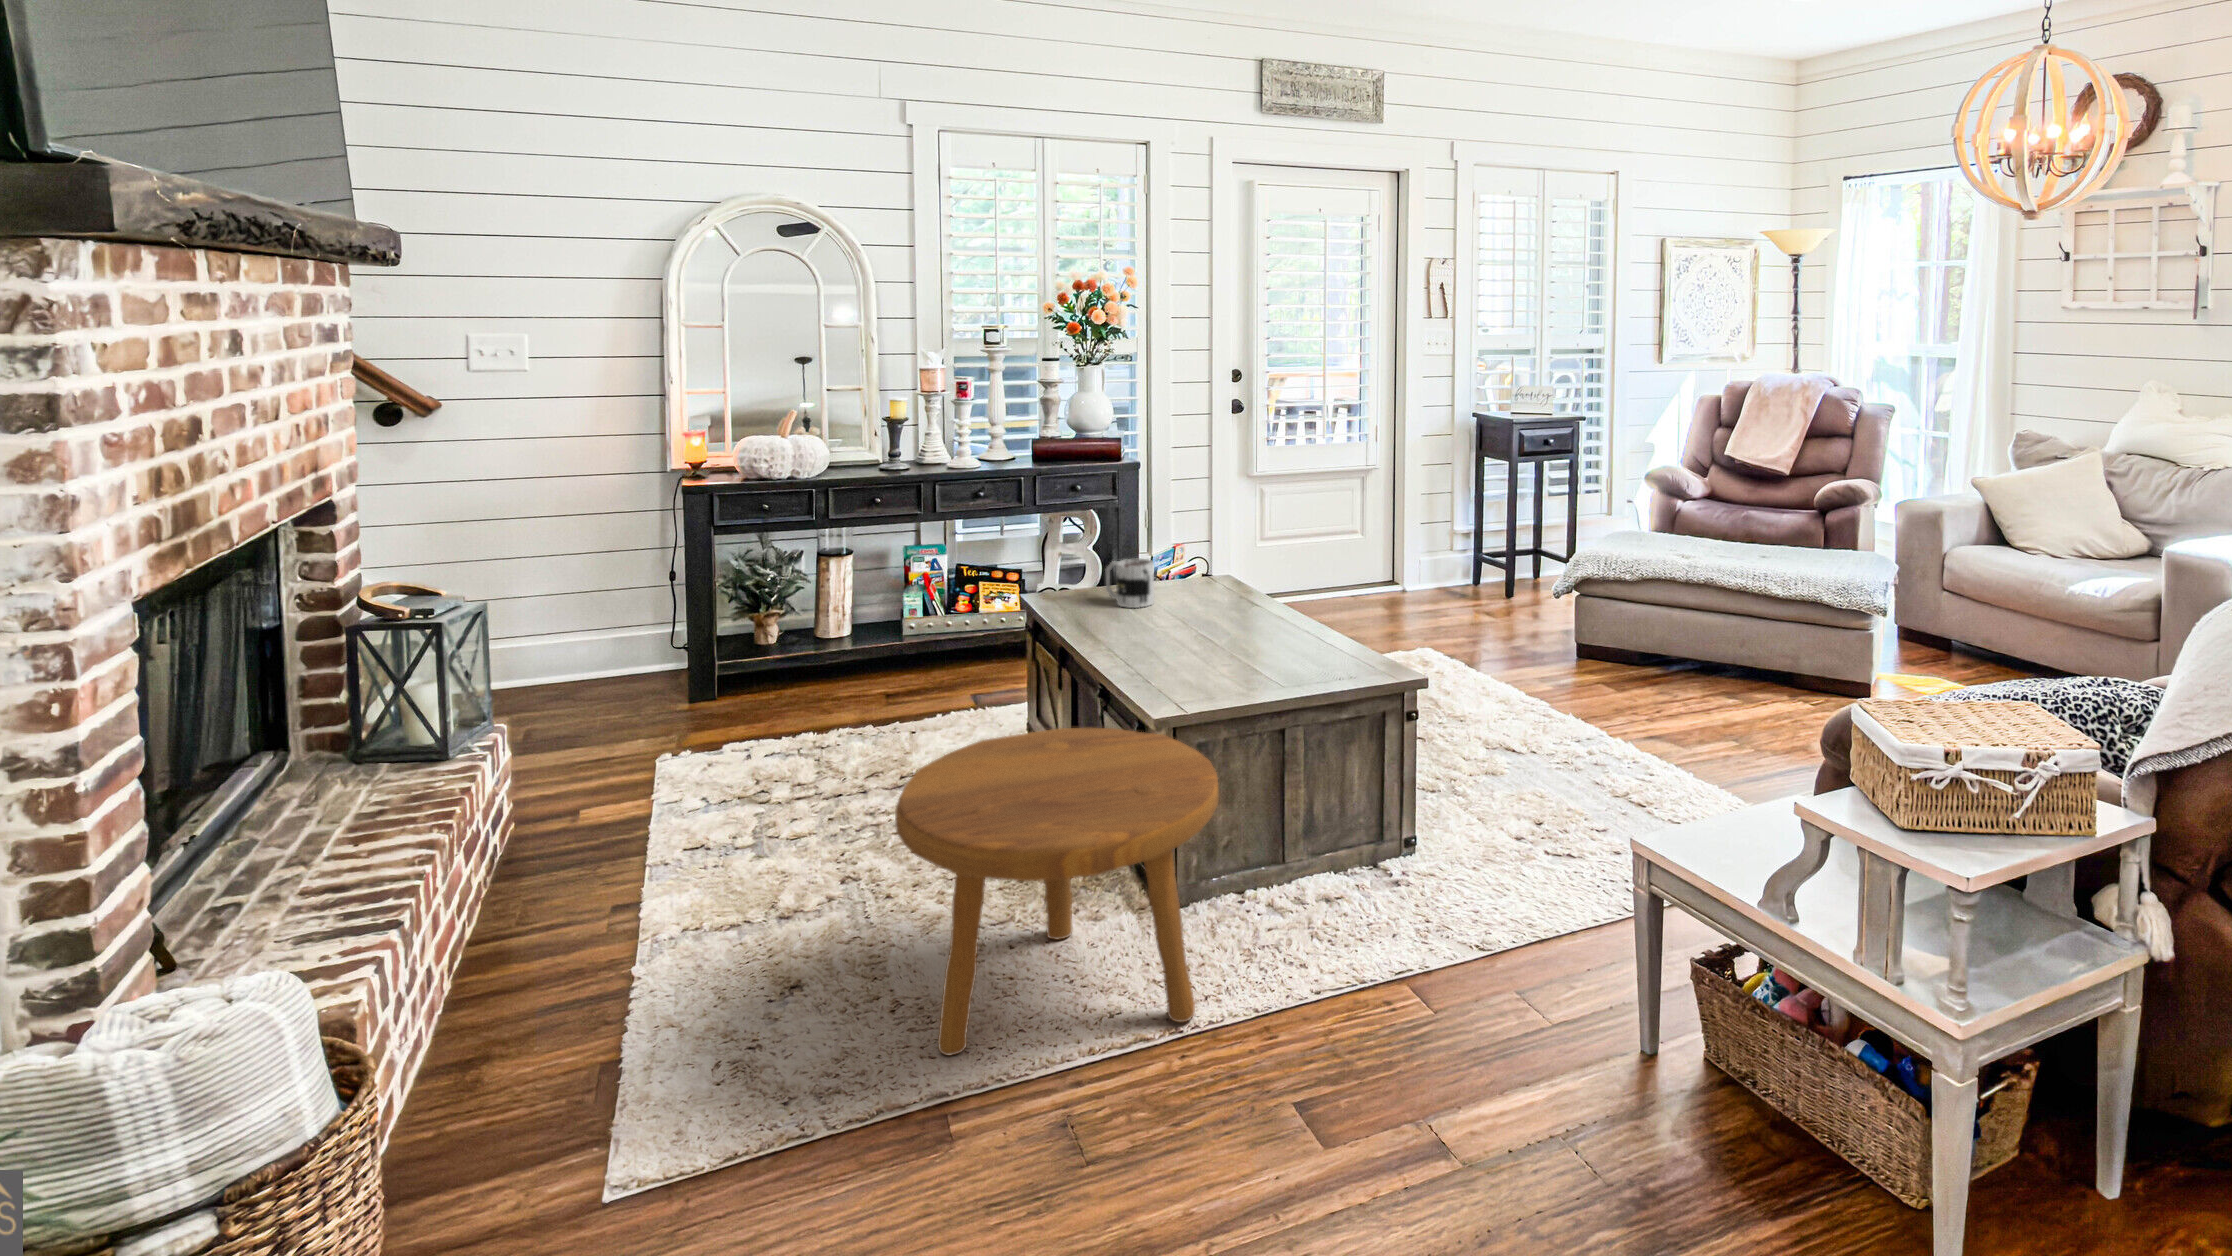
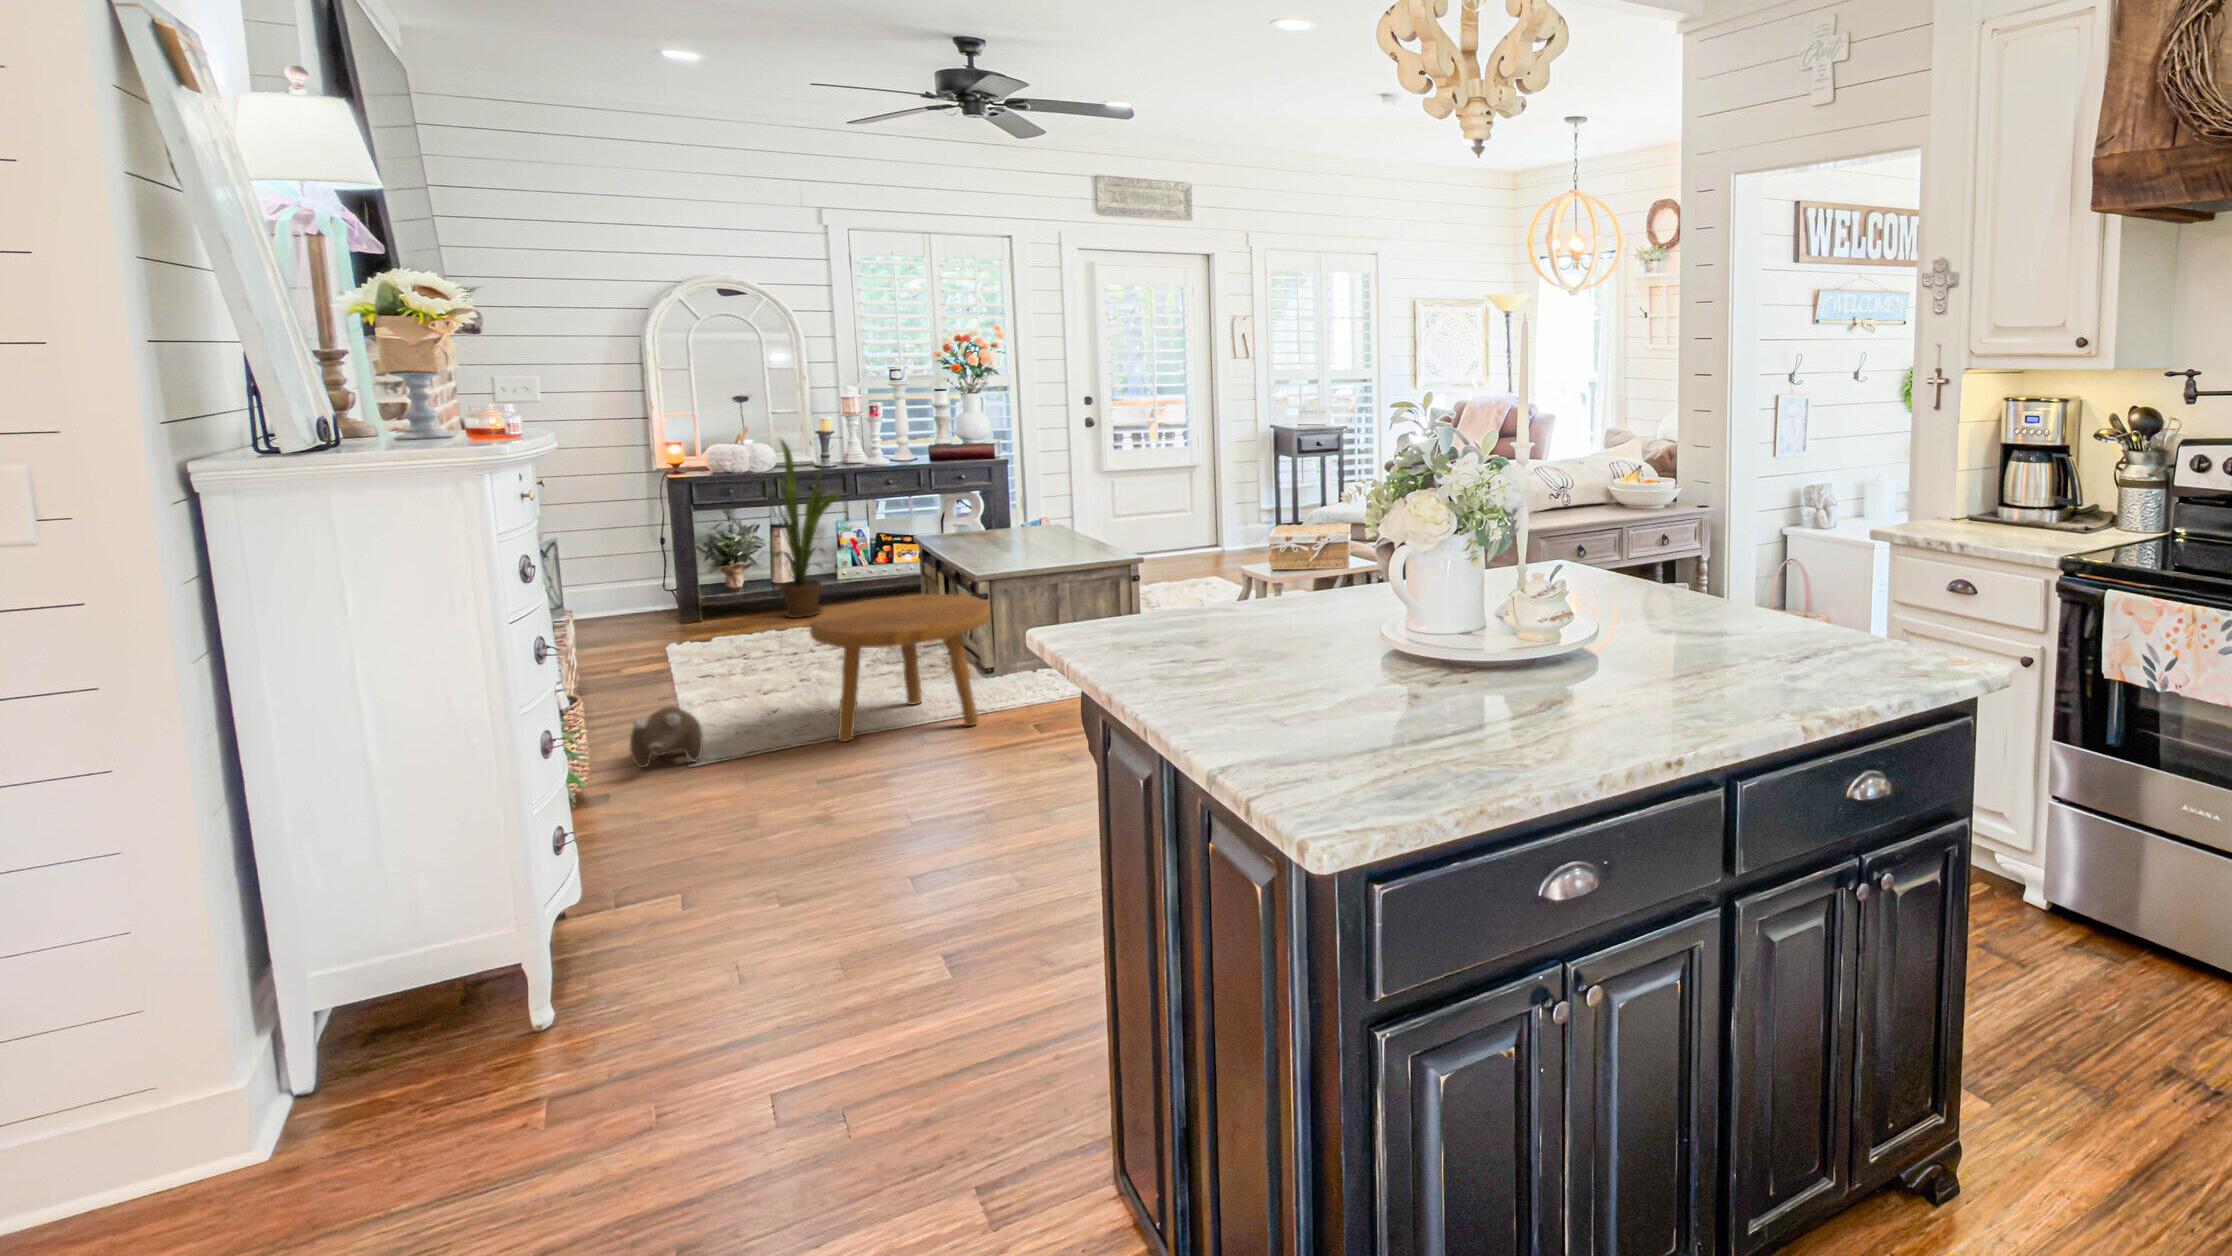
house plant: none [762,426,922,701] -> present [741,440,841,618]
mug: present [1105,558,1155,608] -> none [963,516,996,545]
plush toy: none [552,977,691,1116] -> present [630,706,703,768]

